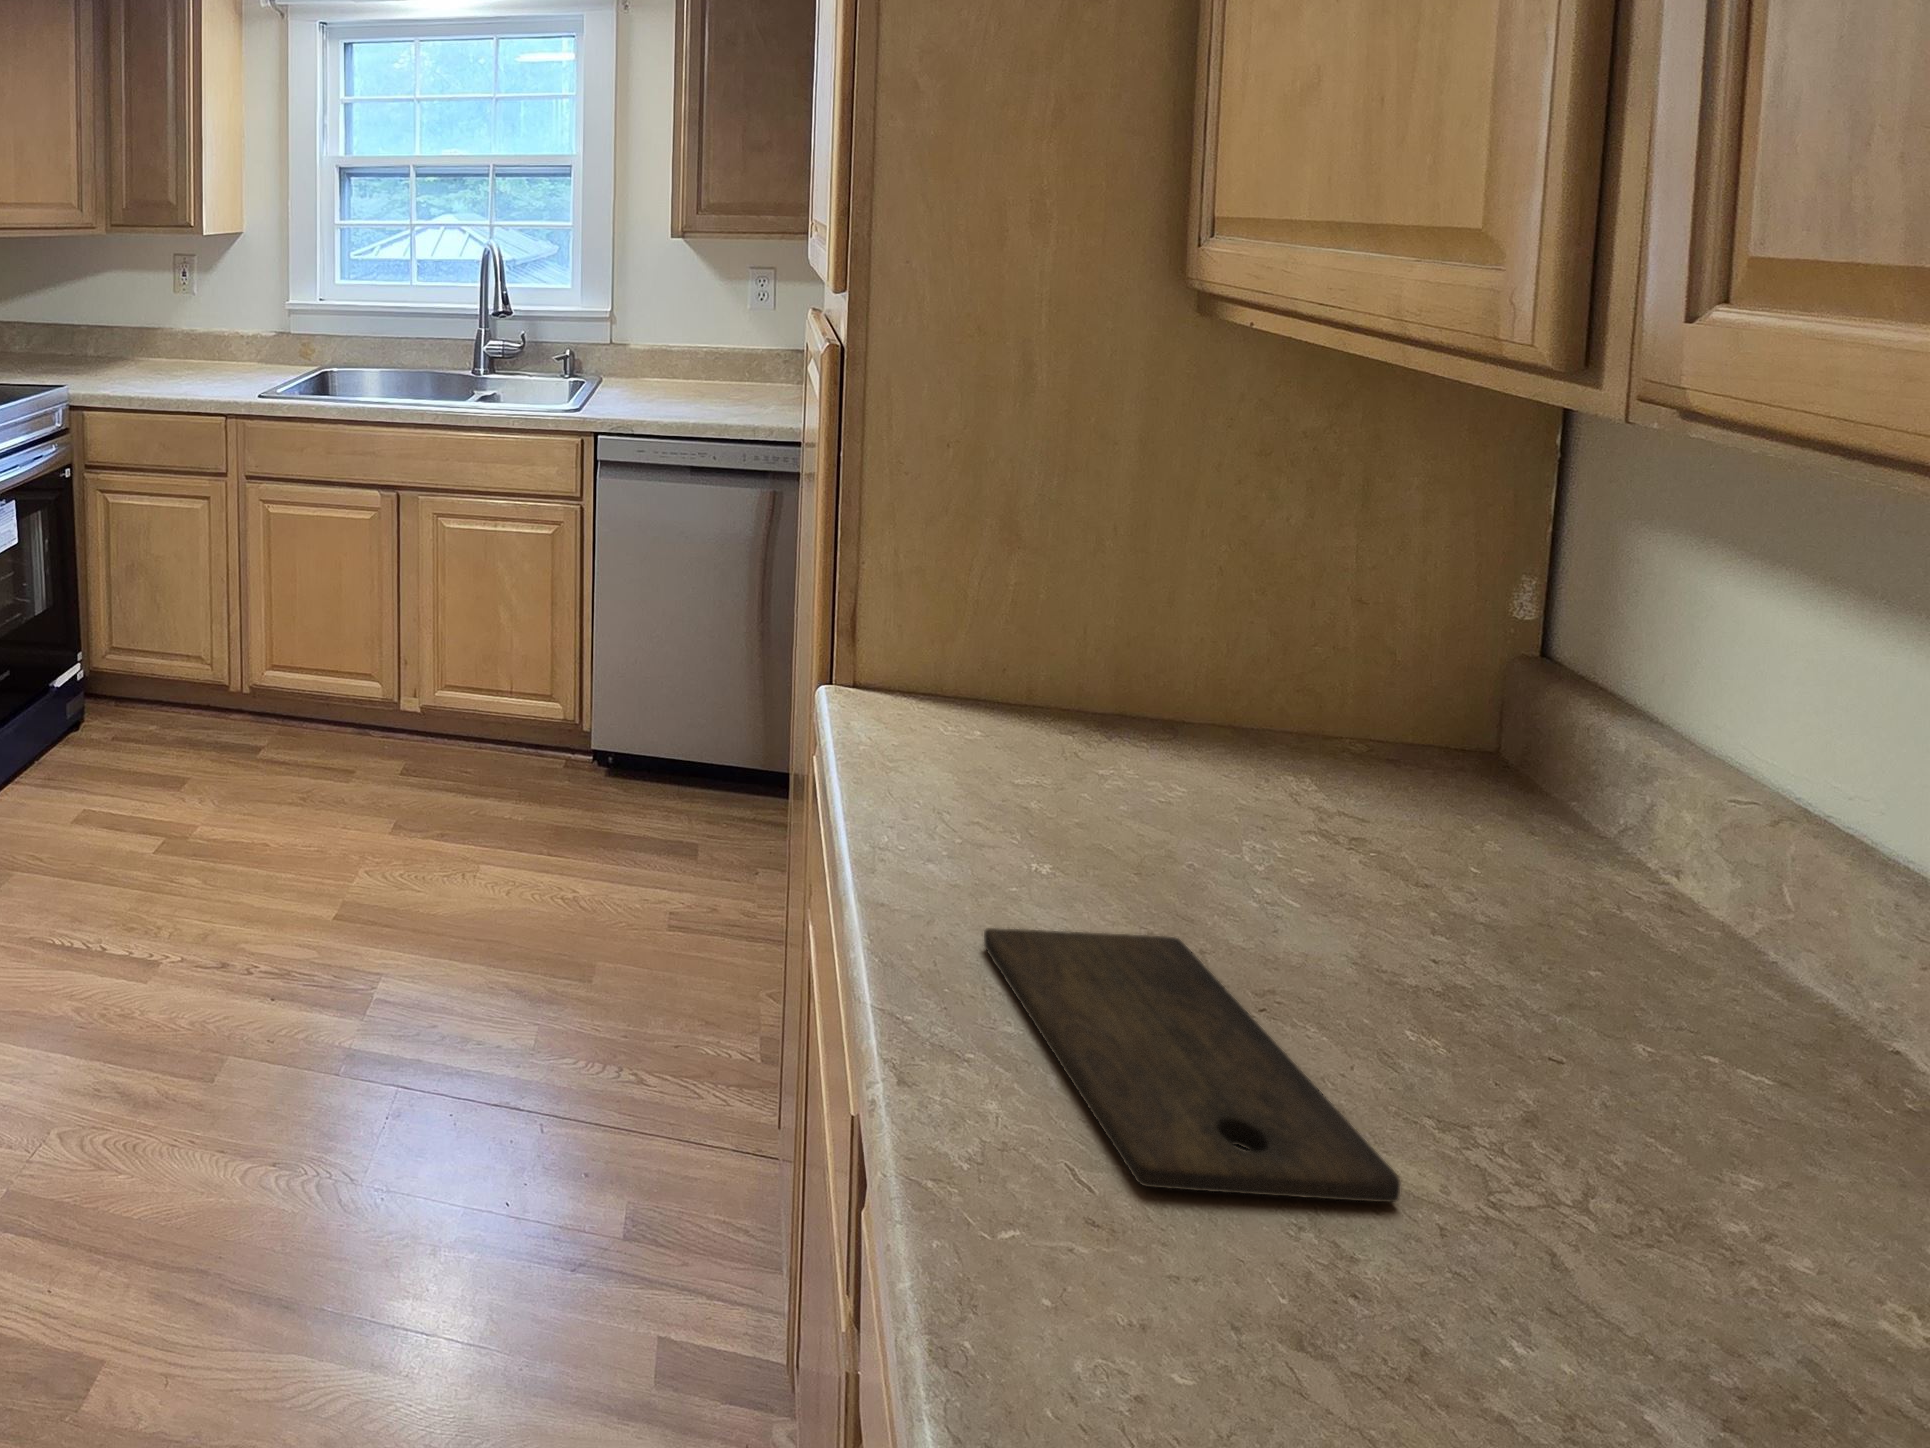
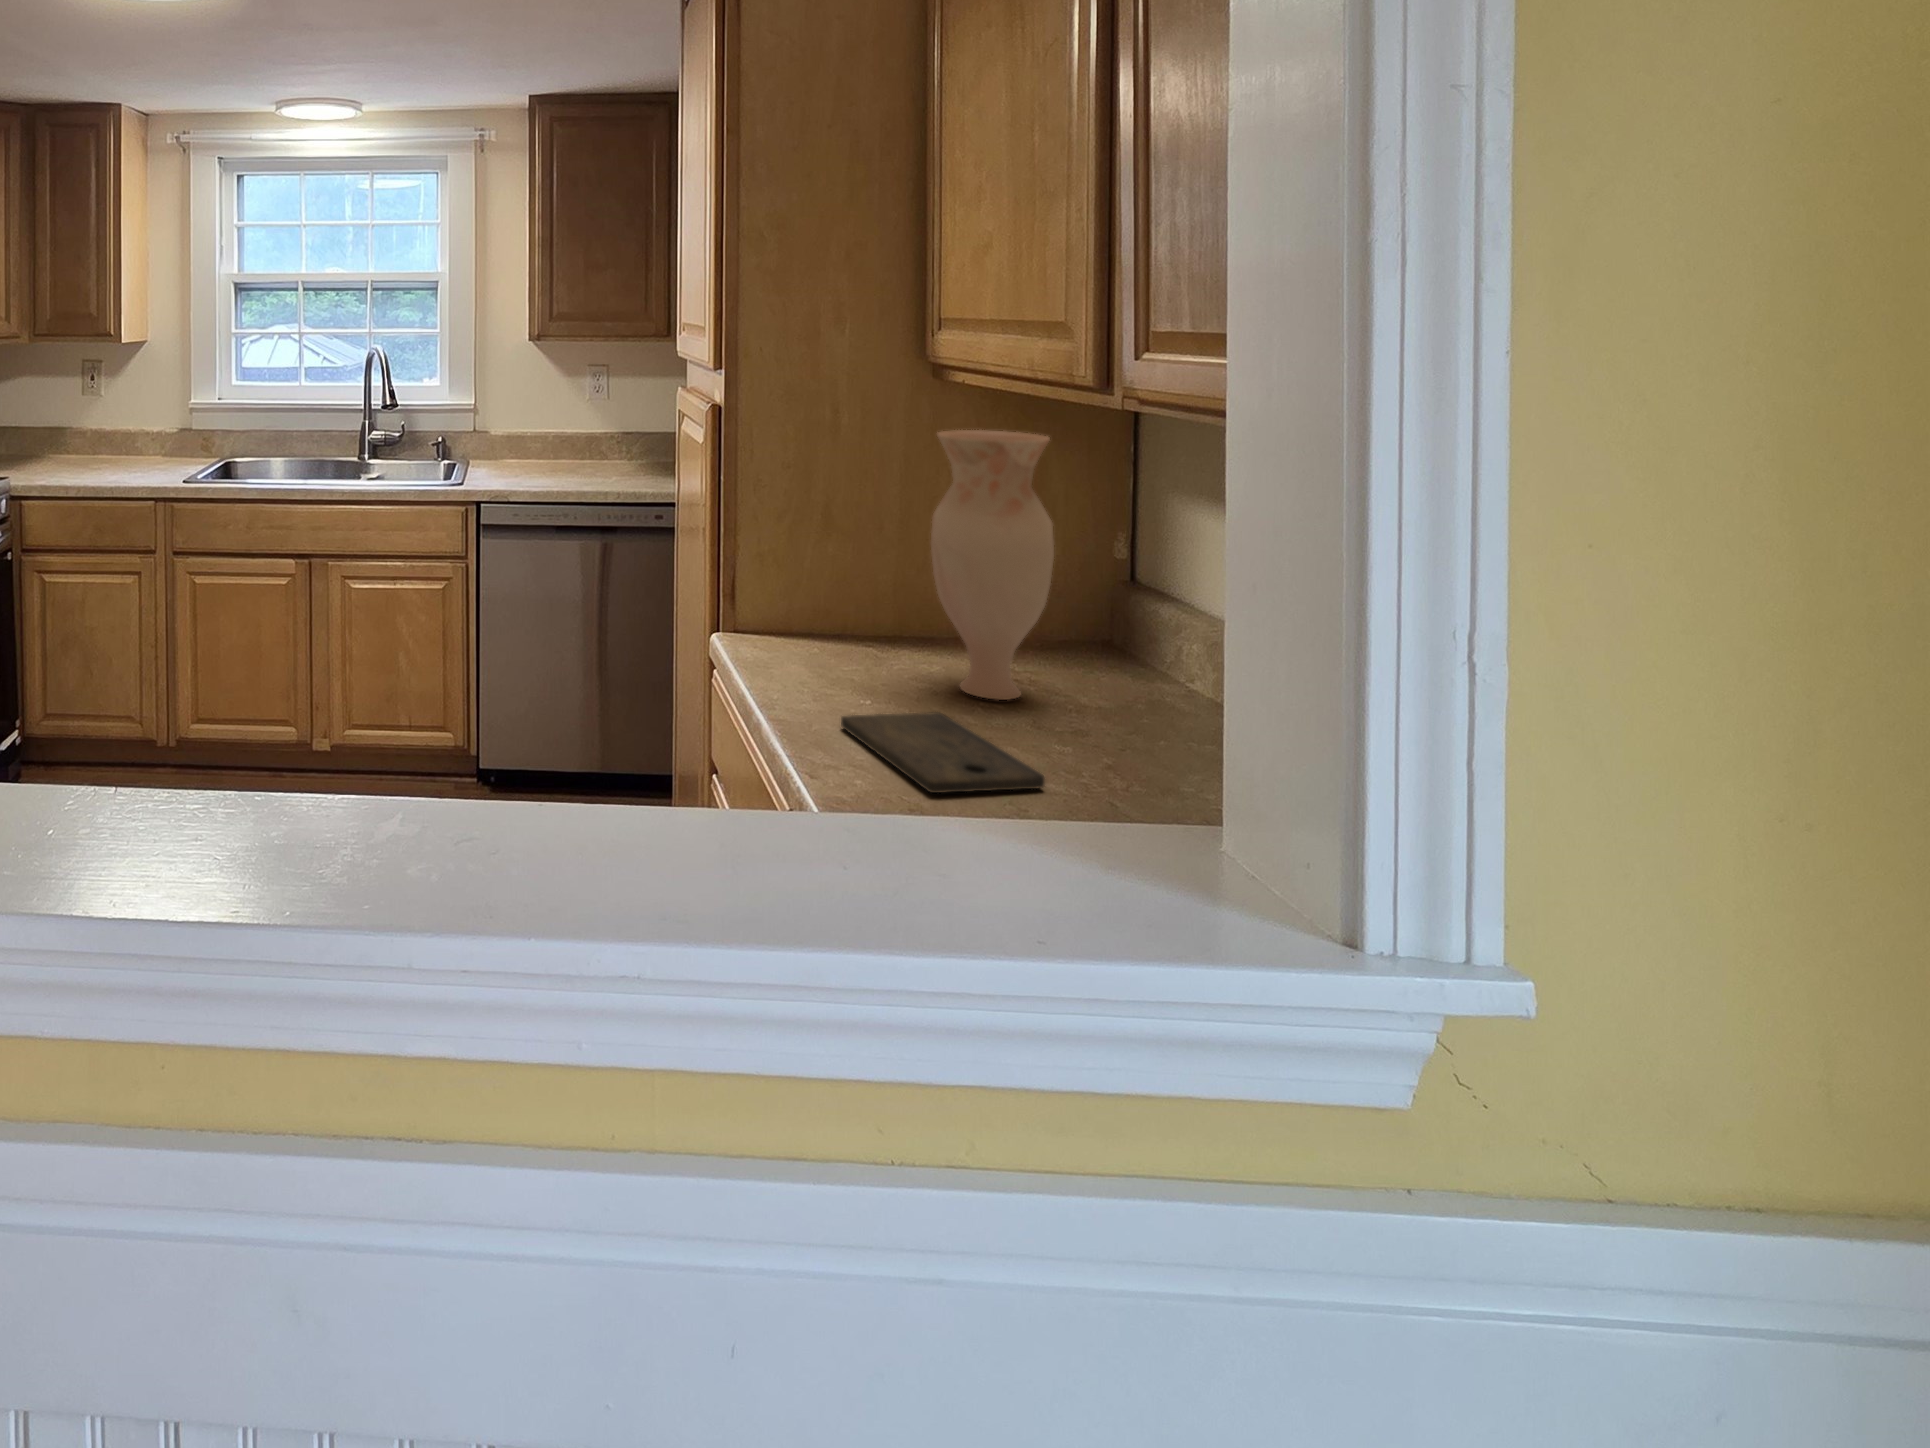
vase: none [1178,419,1428,908] -> present [931,430,1054,700]

